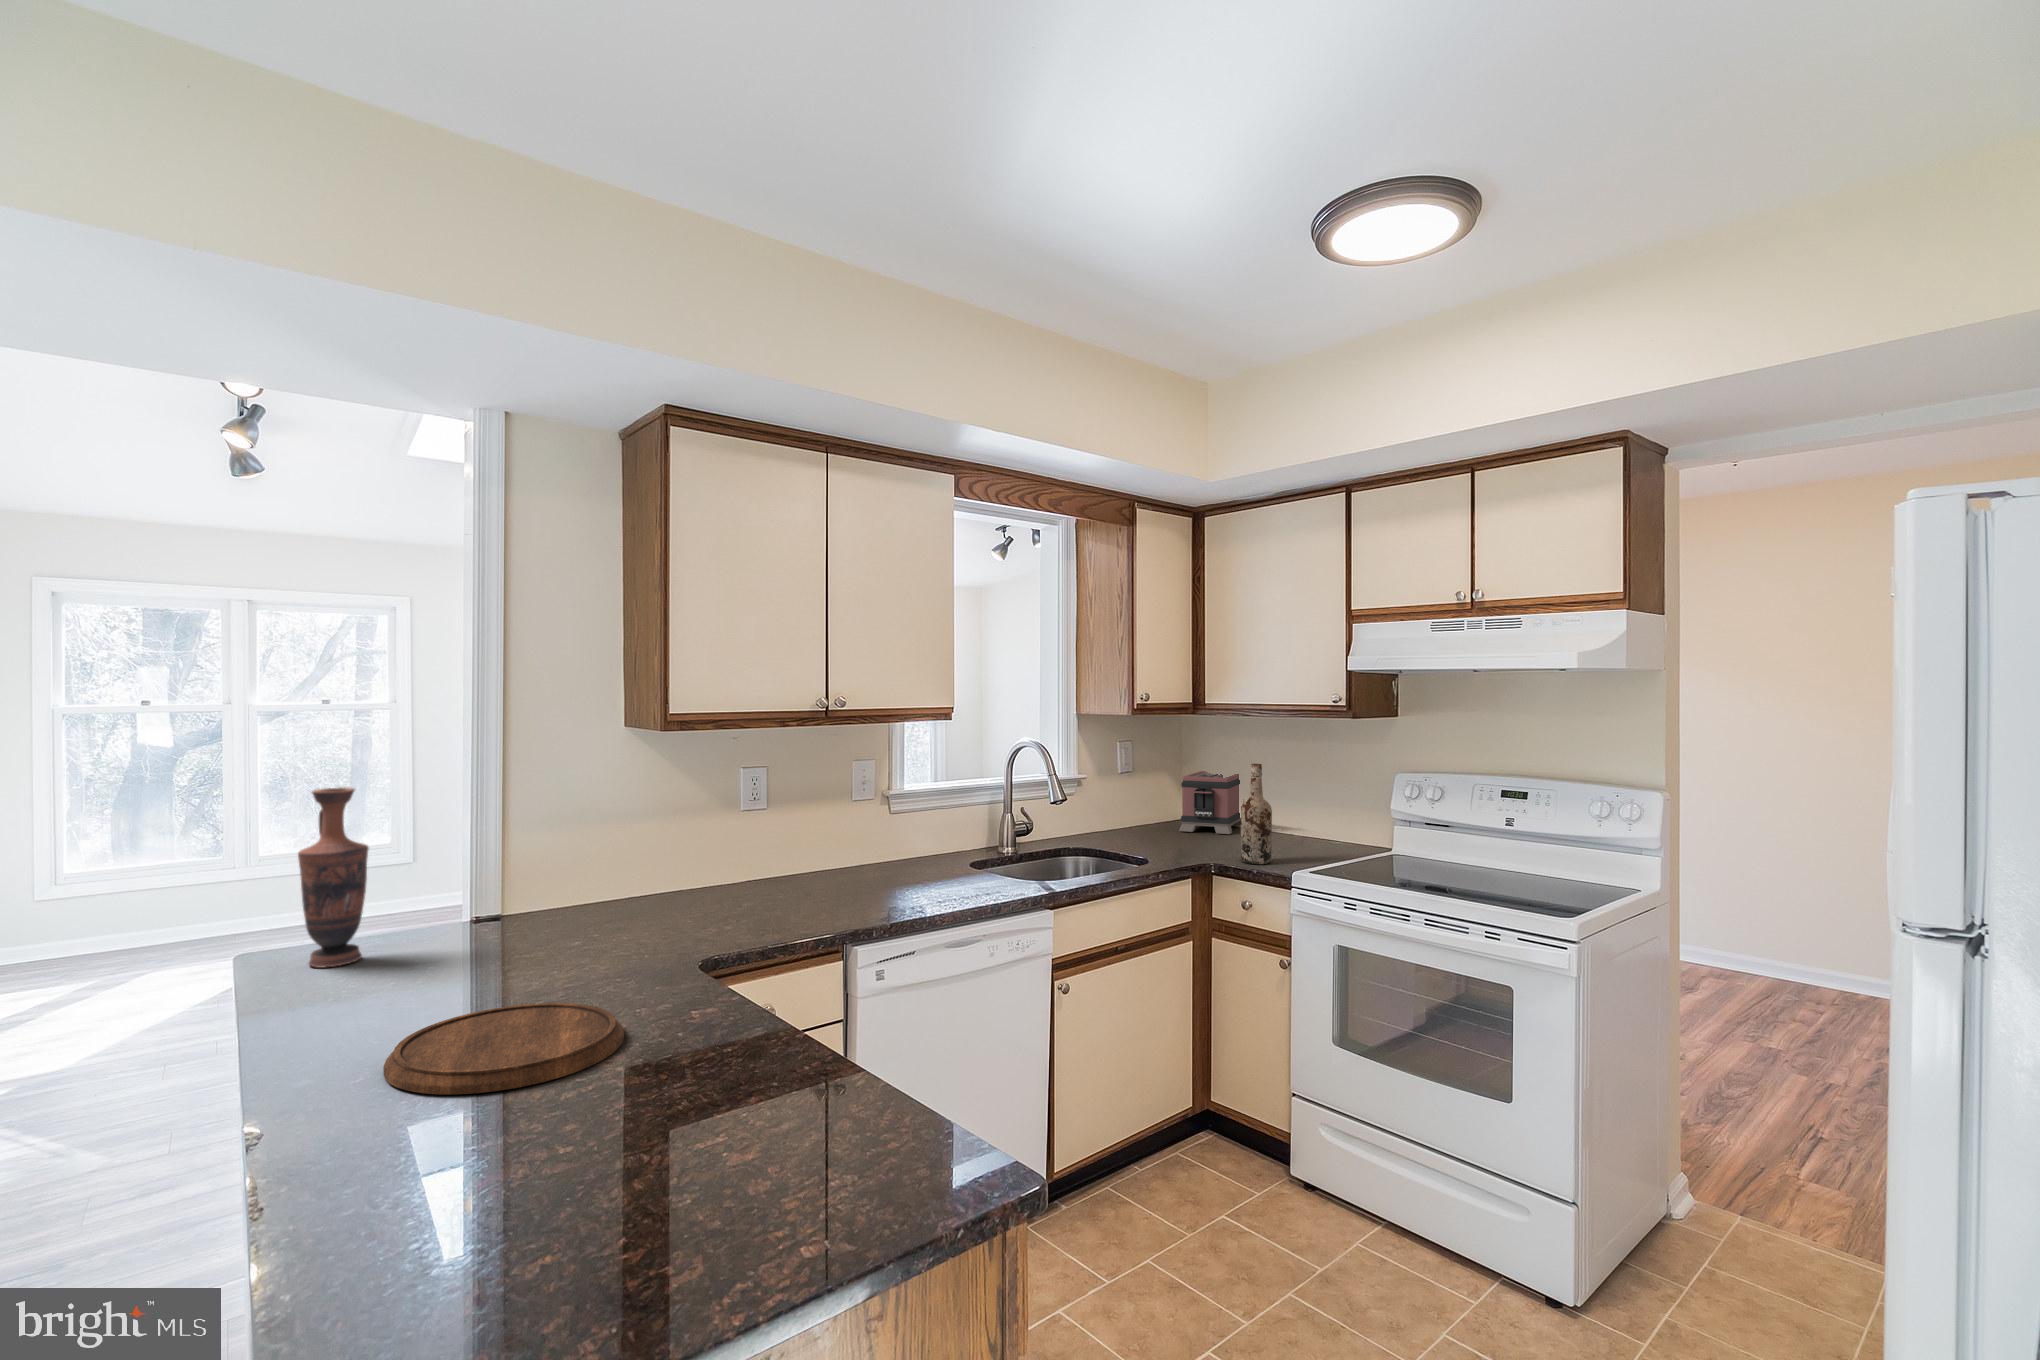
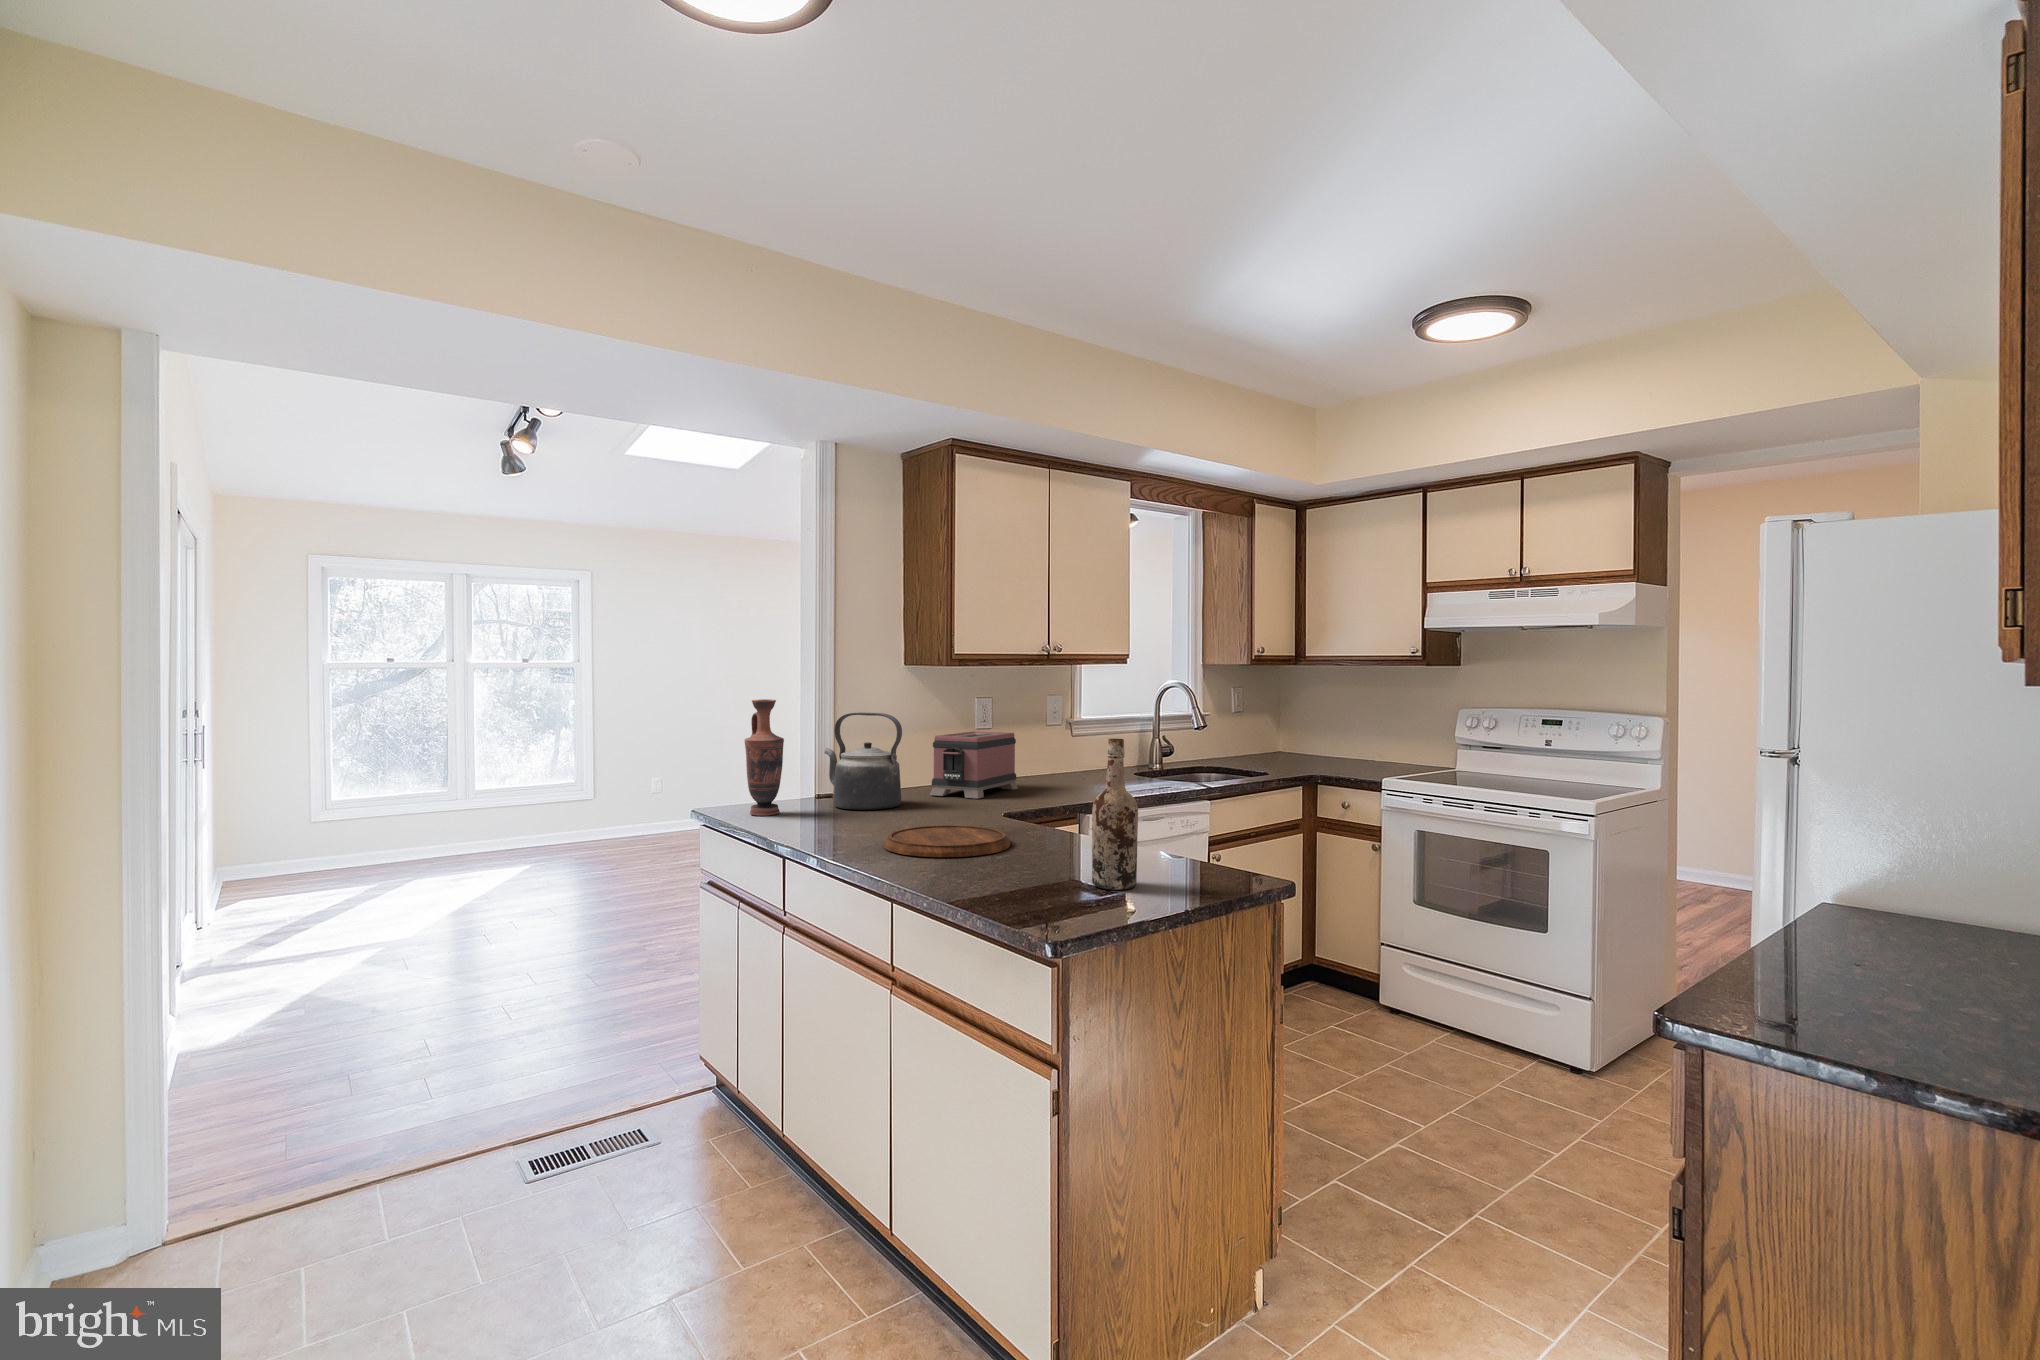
wine bottle: present [1241,764,1272,864] -> present [1092,738,1138,890]
toaster: present [1179,771,1244,834] -> present [930,731,1018,799]
kettle: none [462,801,574,951] -> present [824,712,902,810]

